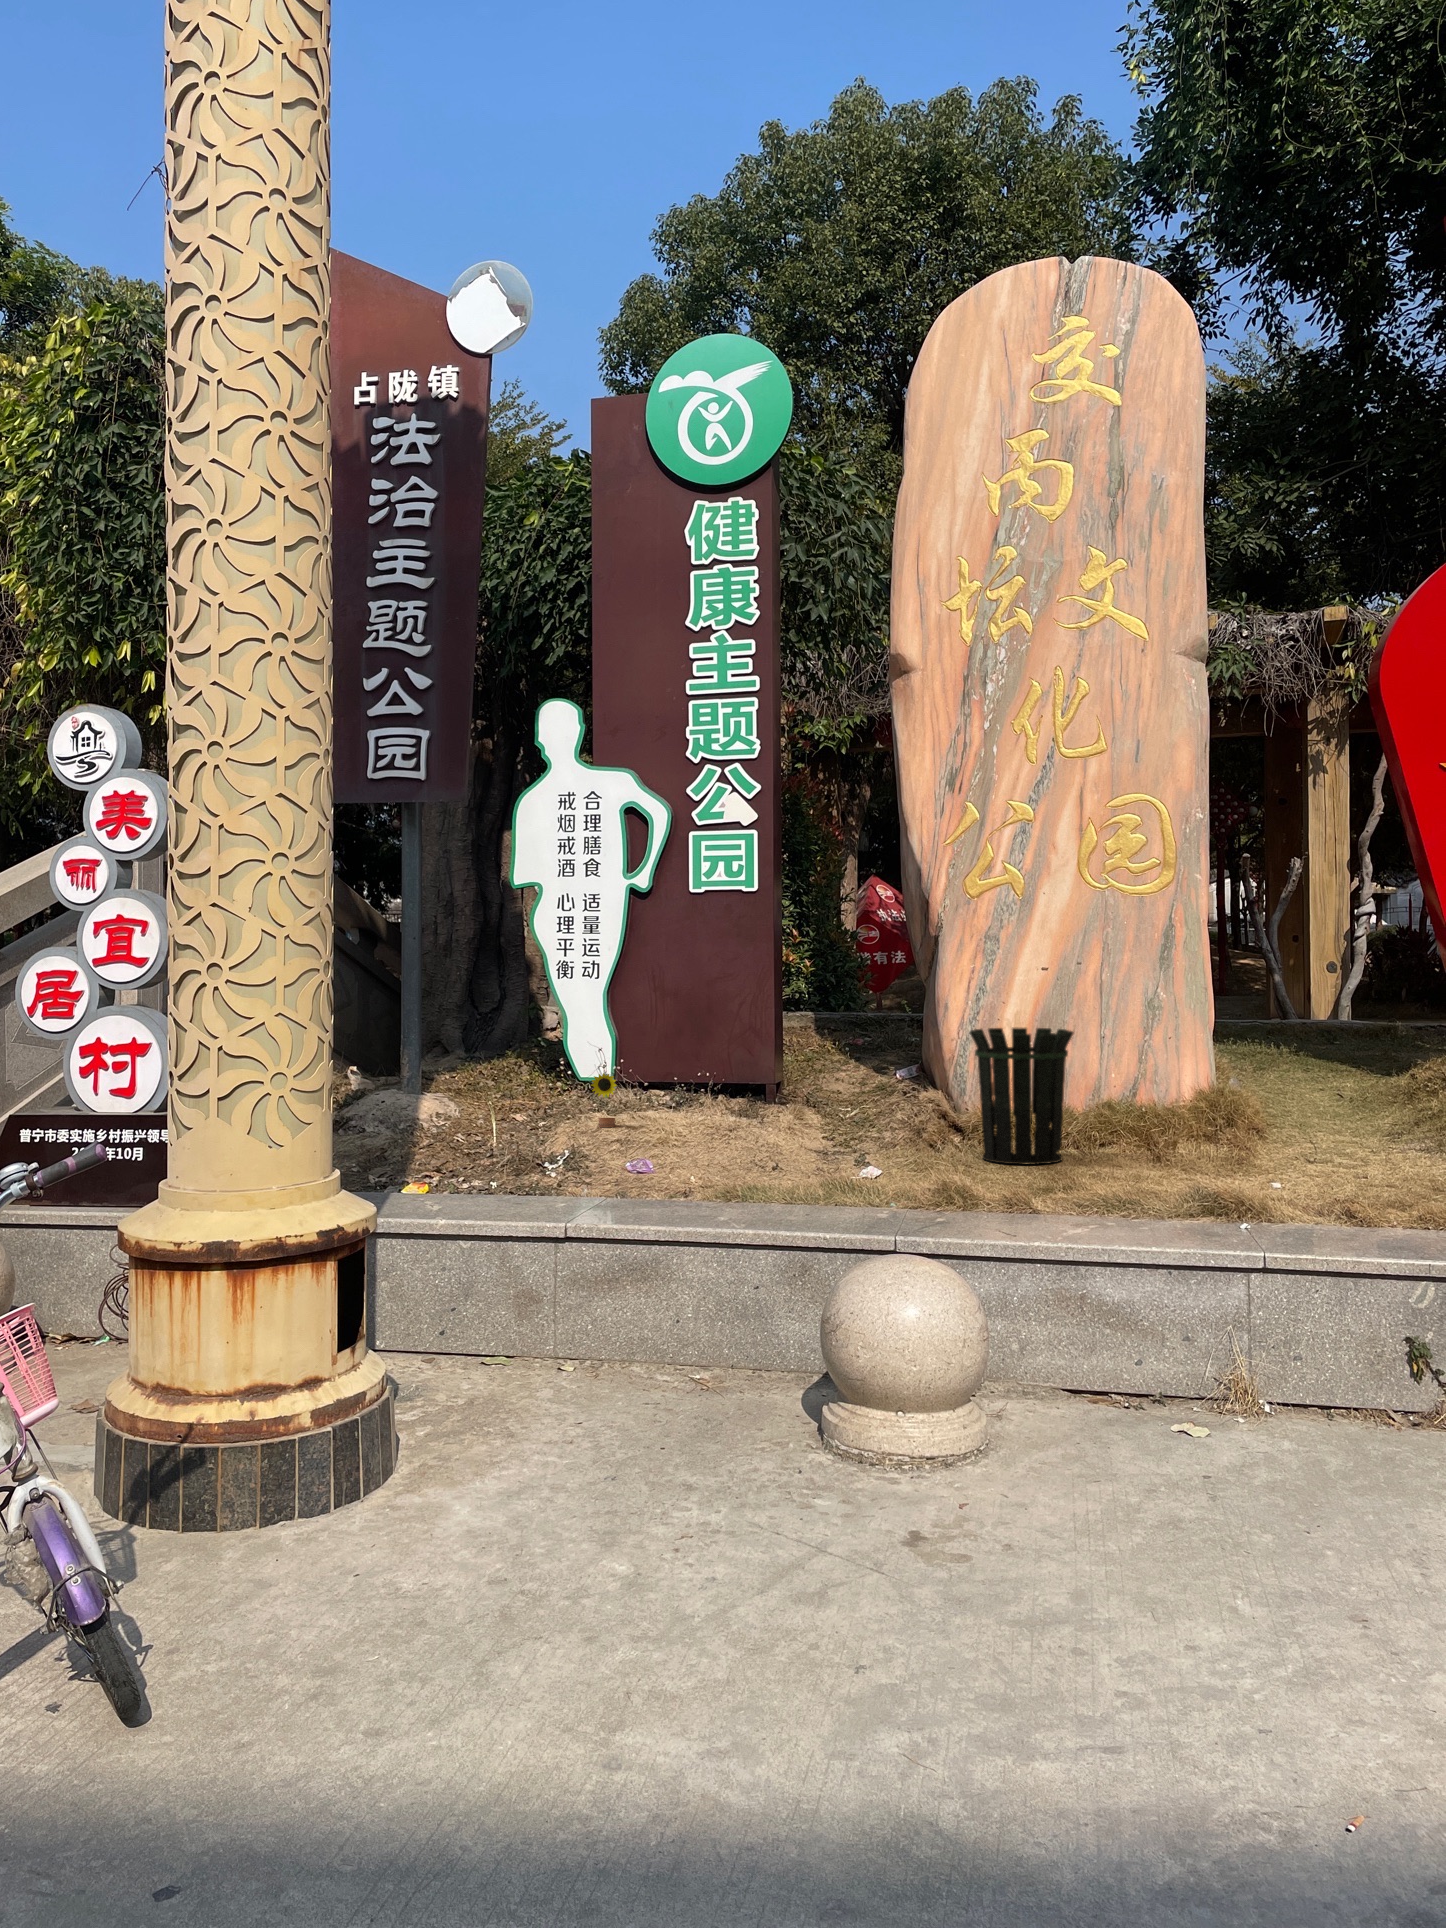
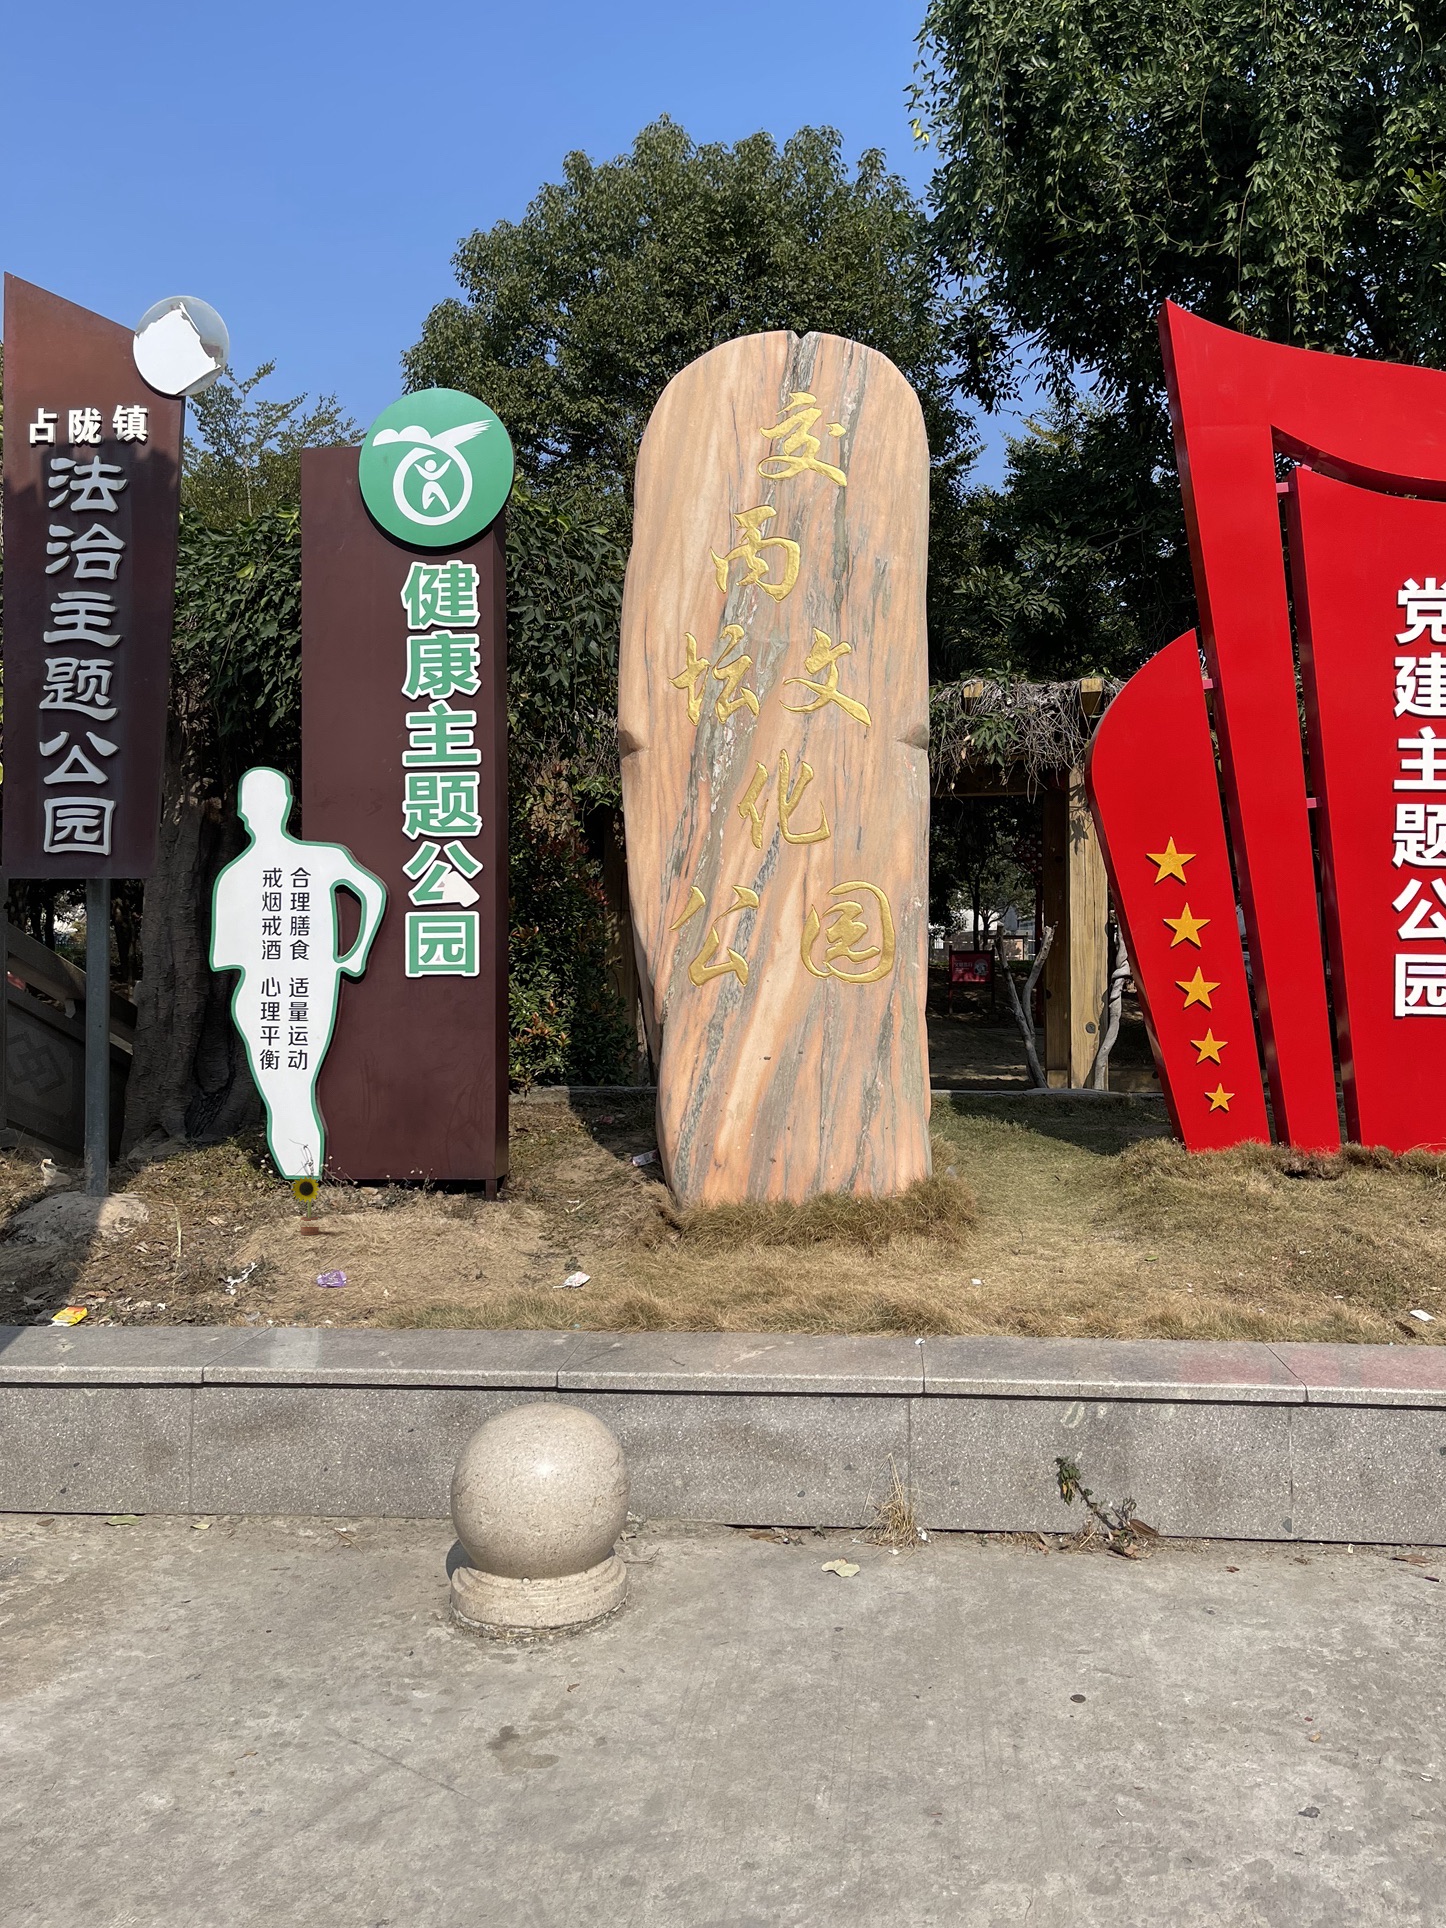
waste bin: present [970,1028,1073,1165] -> none [683,1130,792,1280]

